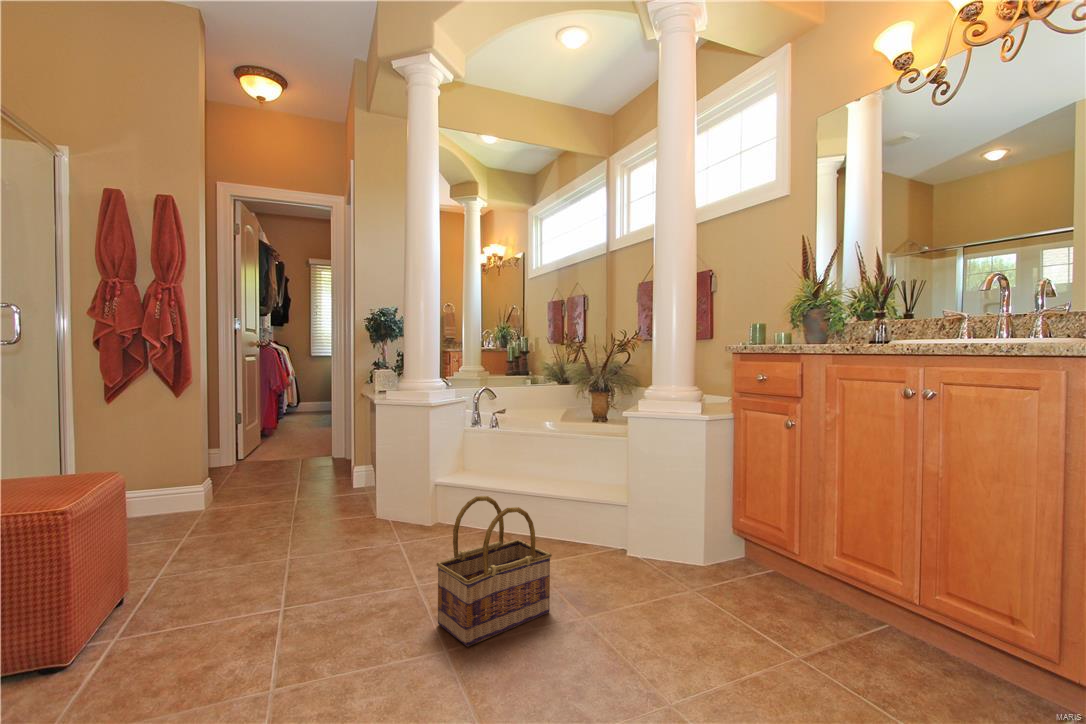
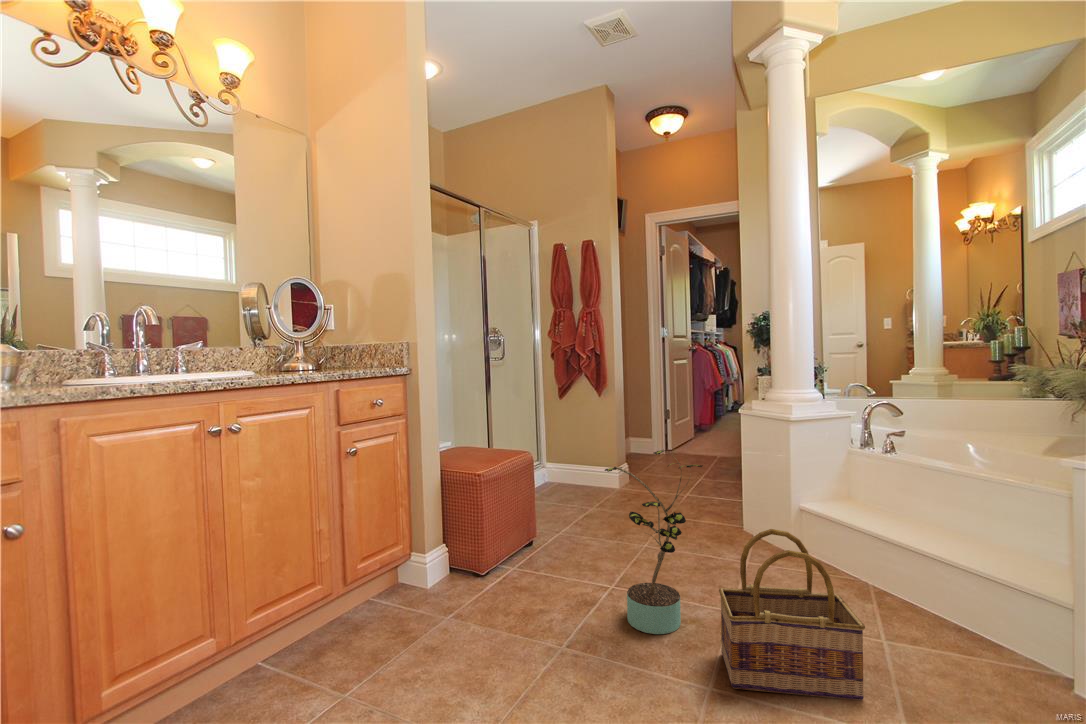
potted plant: none [297,440,408,639] -> present [605,450,703,634]

